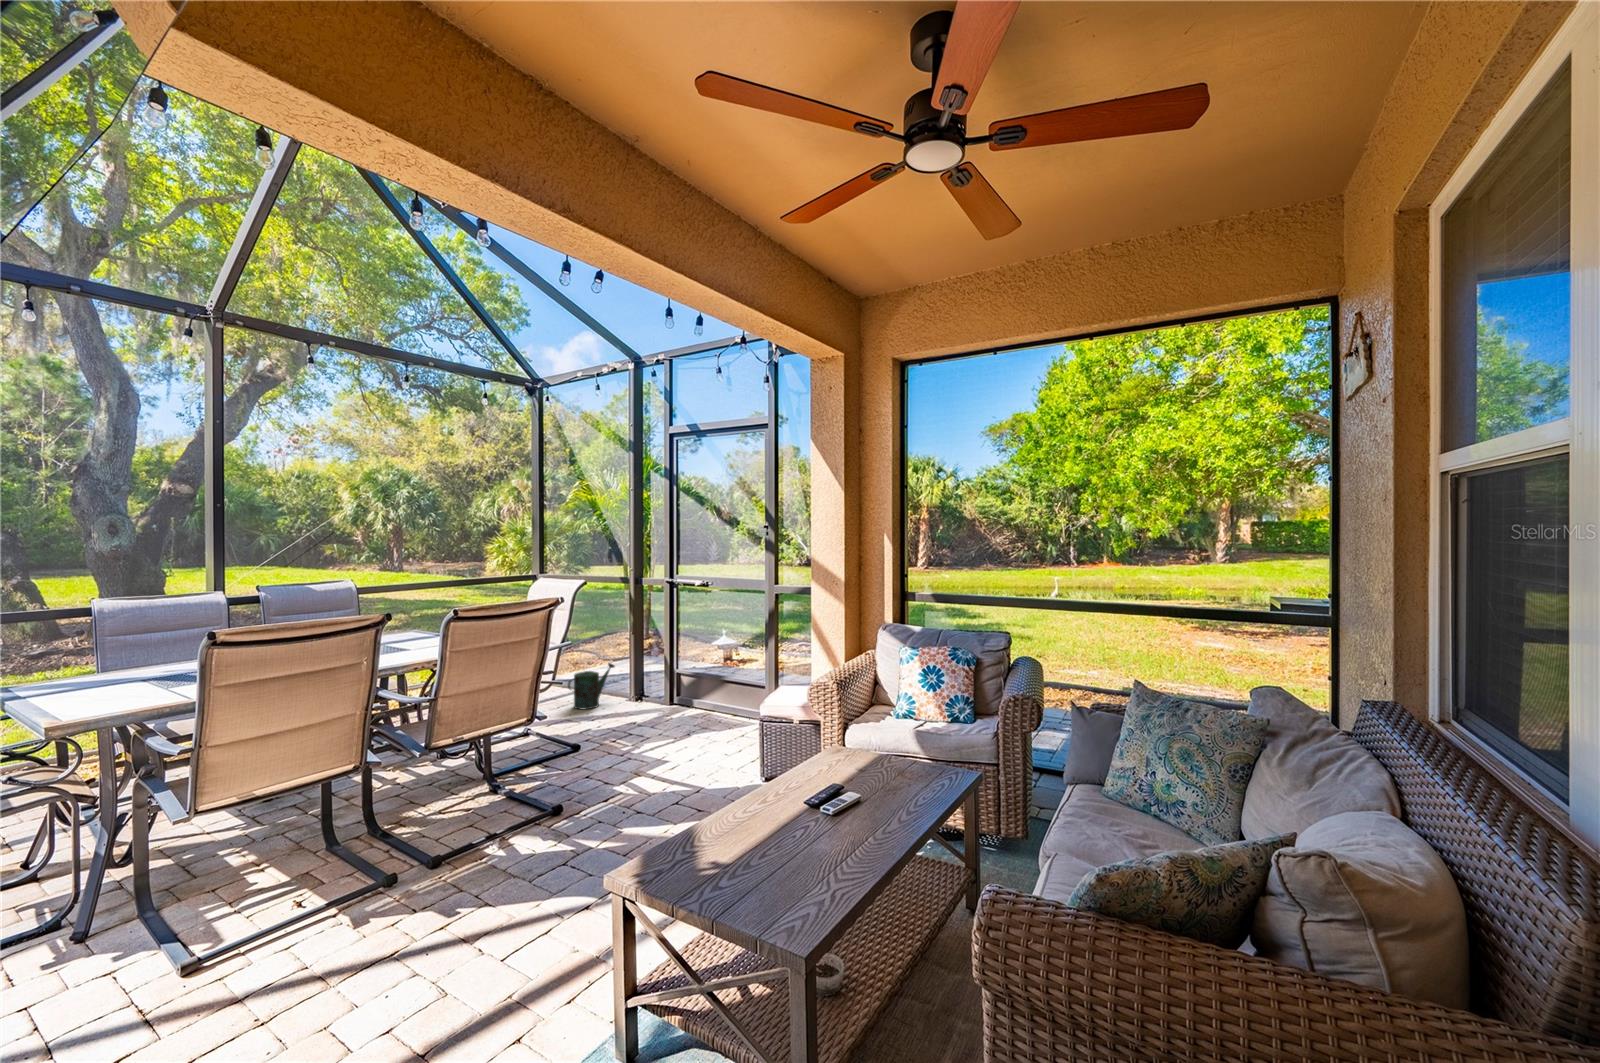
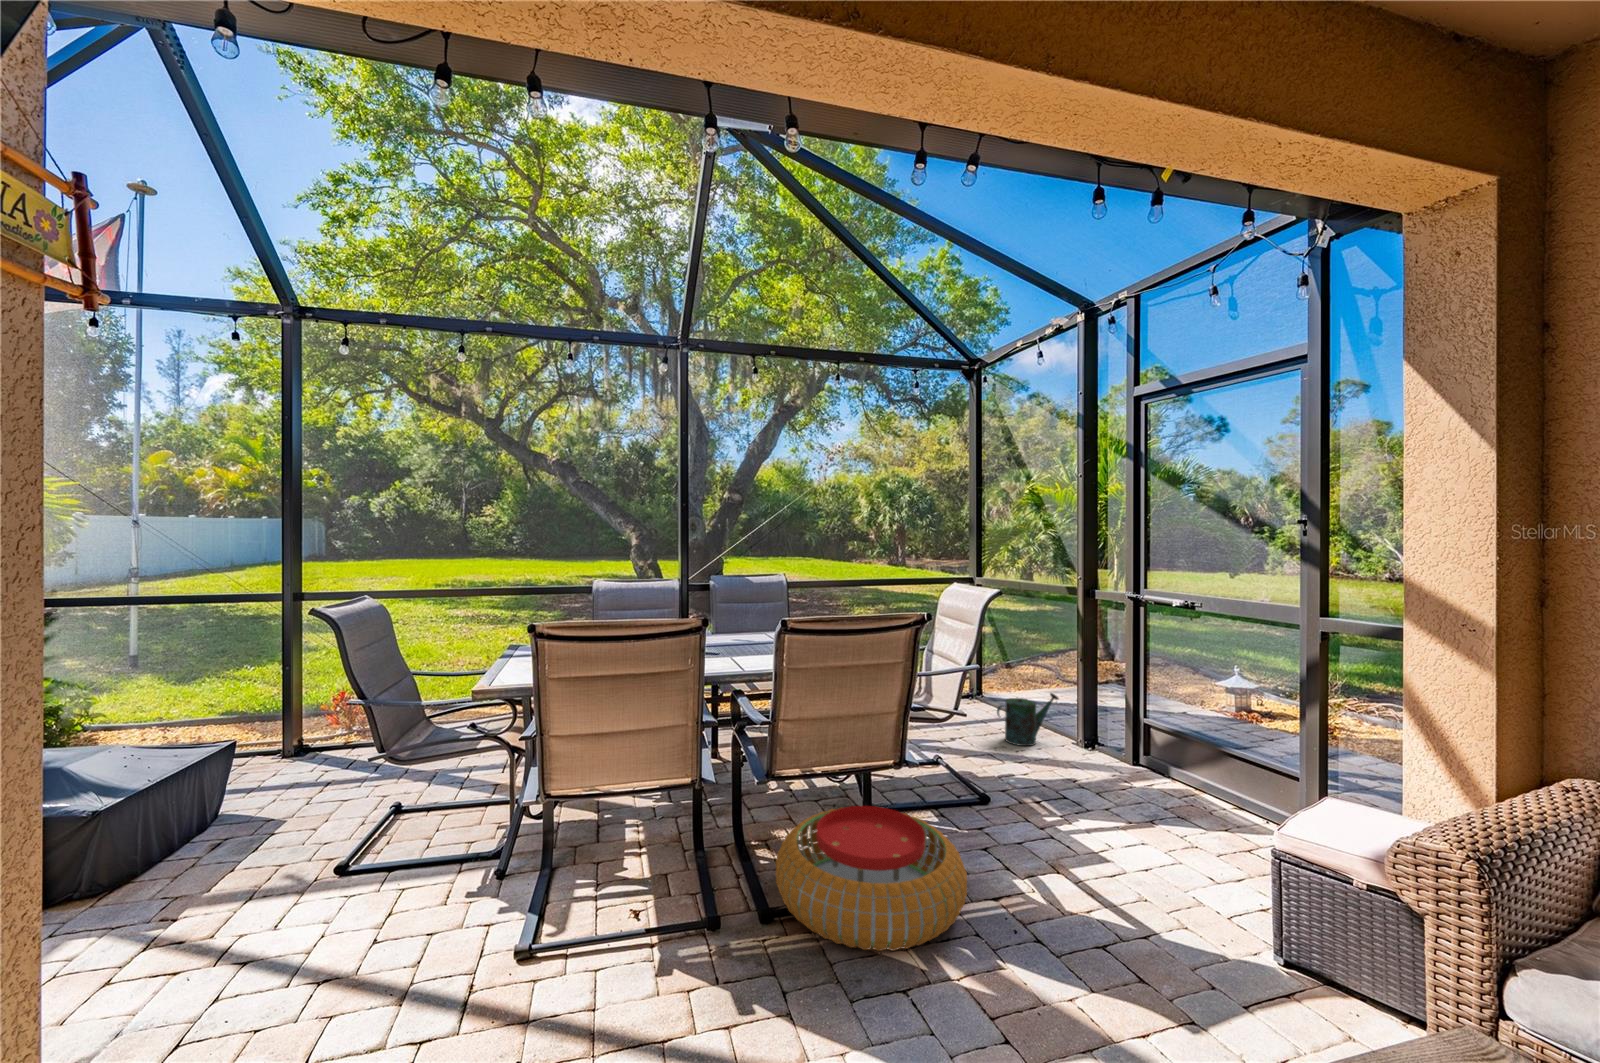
pouf: none [428,760,592,860] -> present [775,806,967,951]

